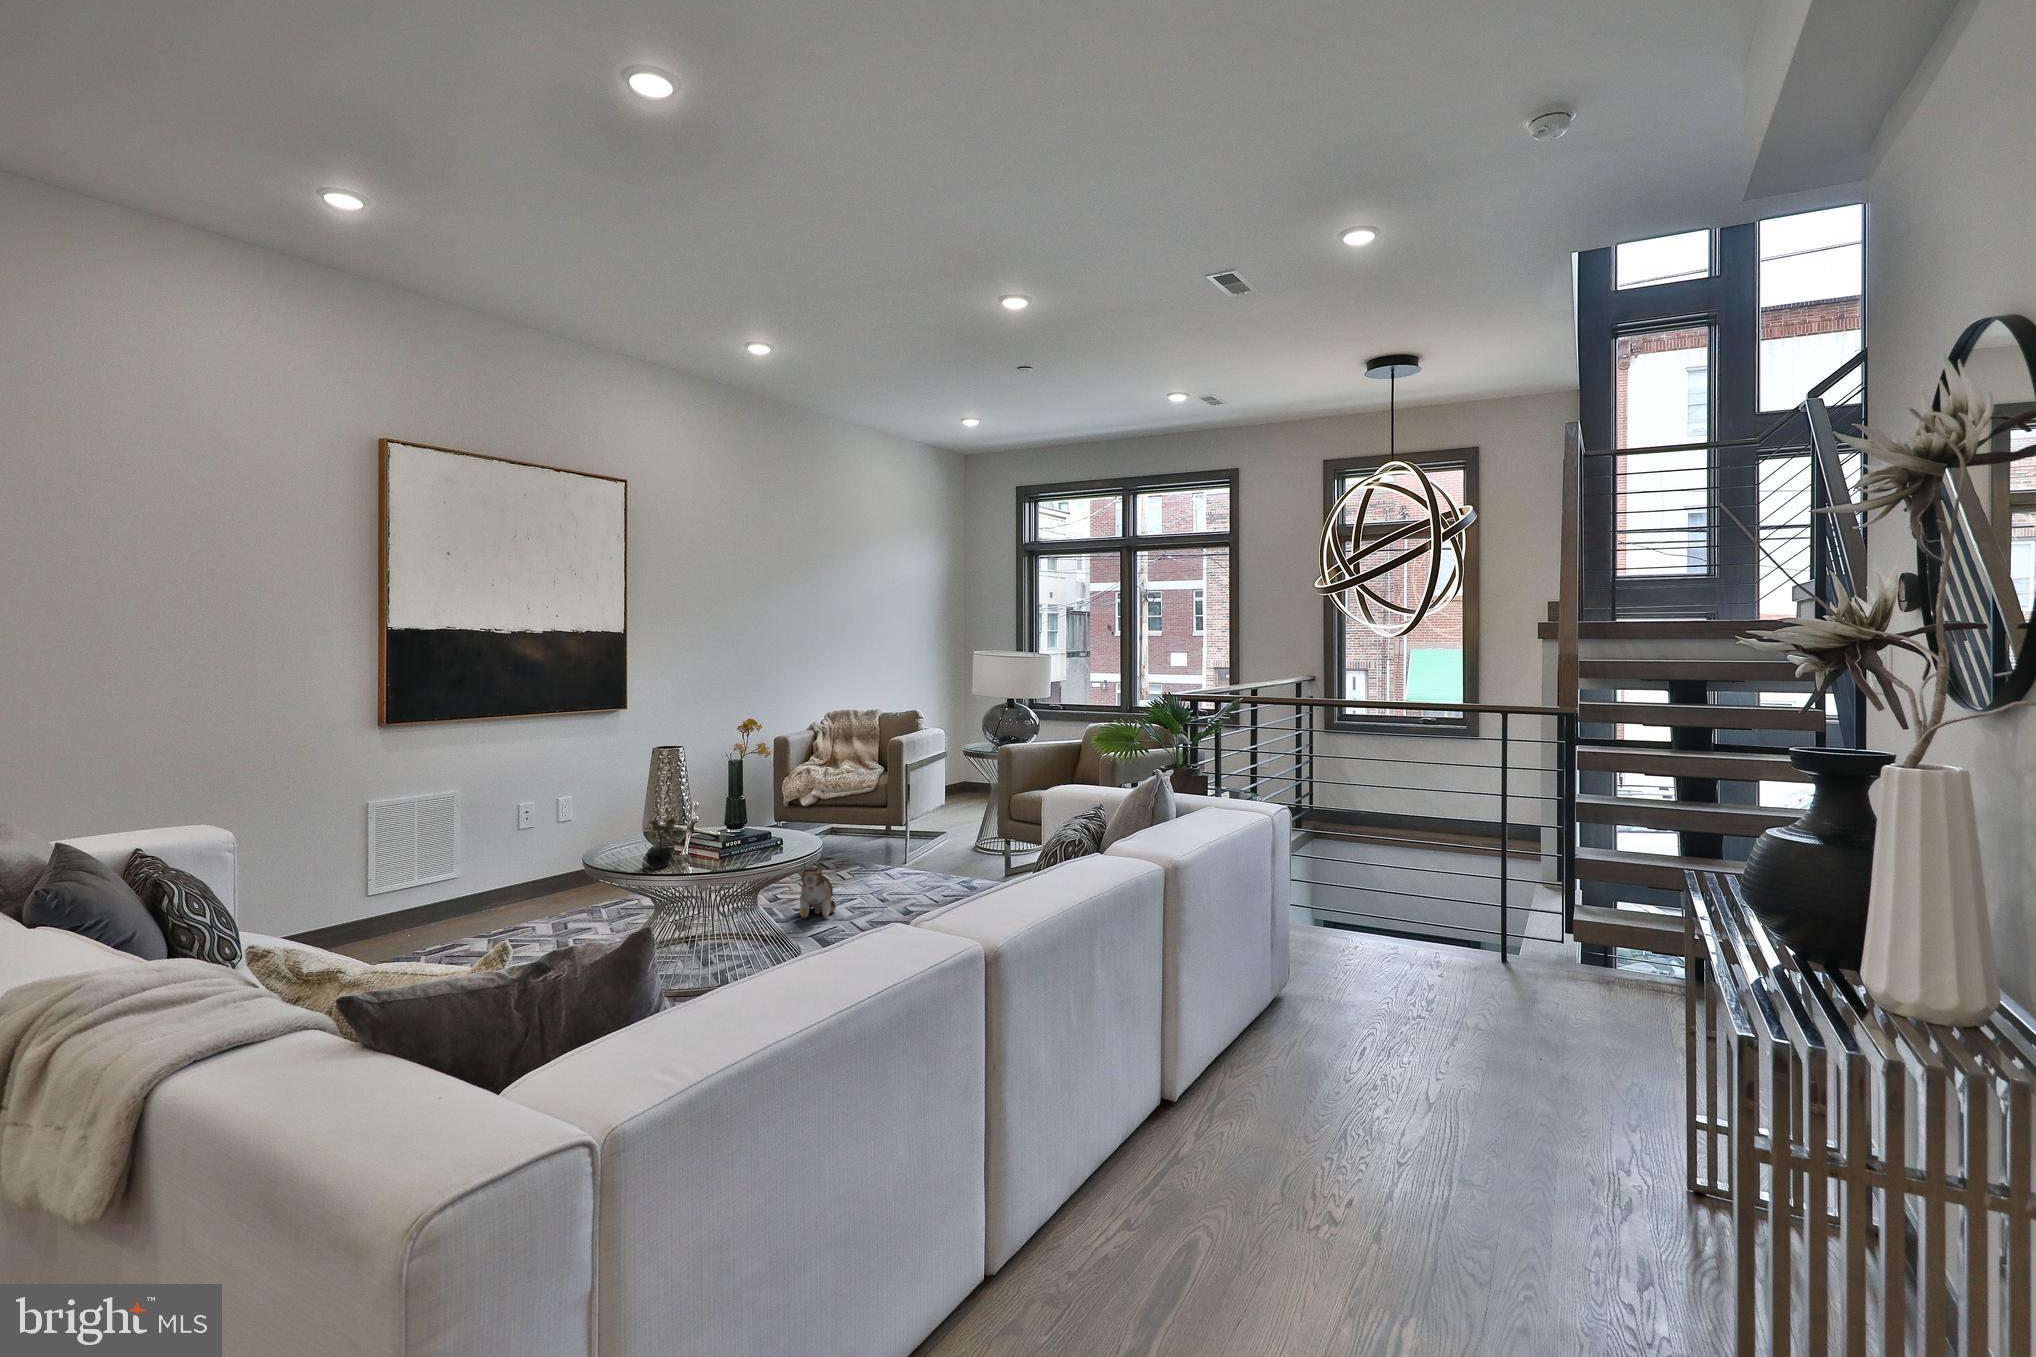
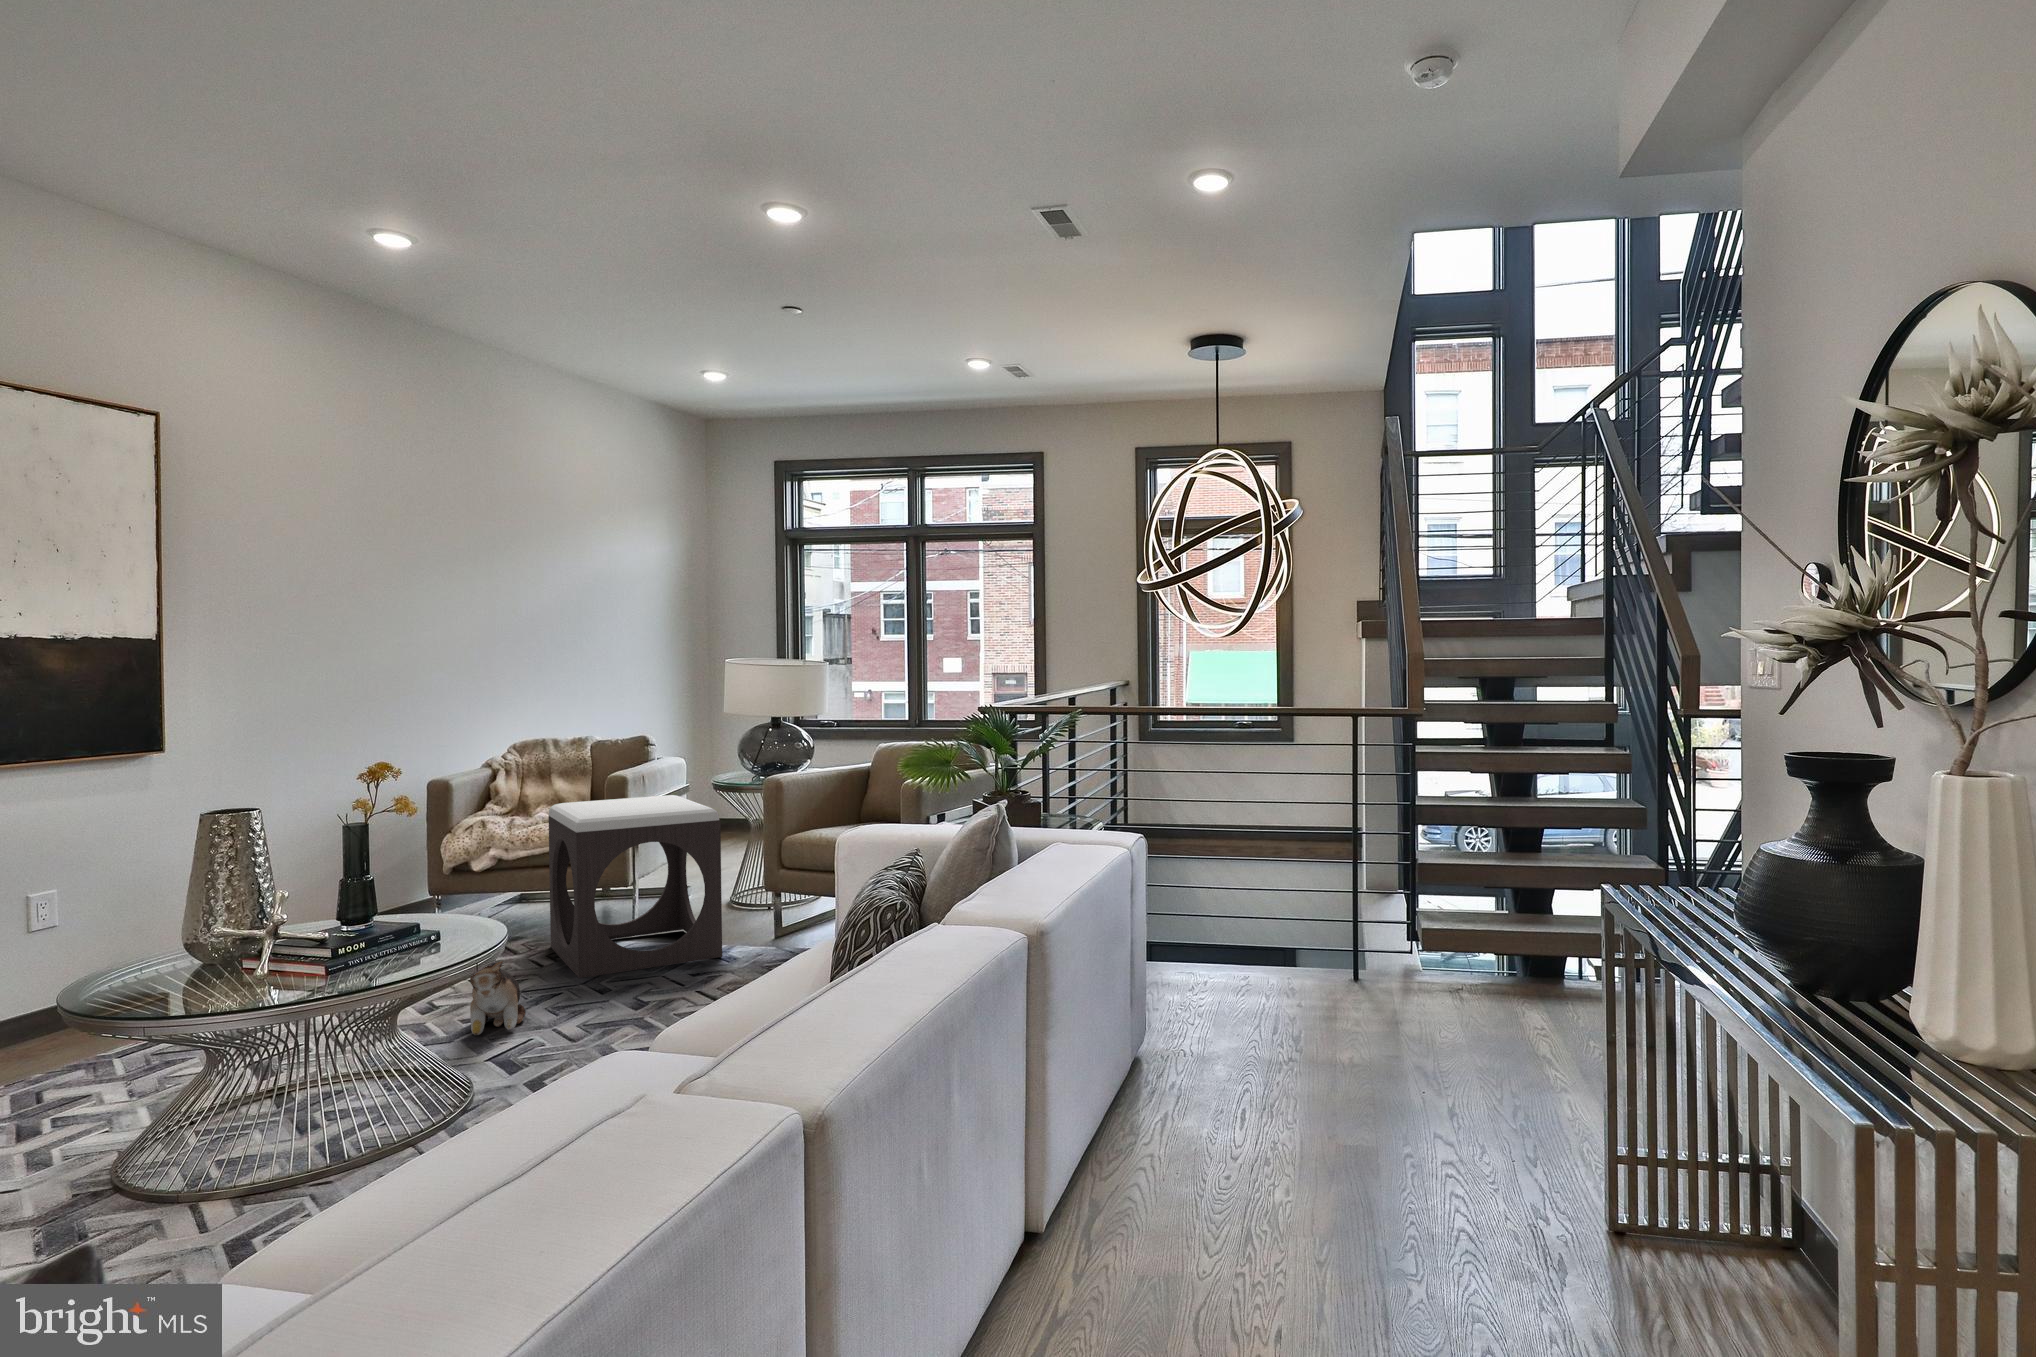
footstool: none [851,757,976,888] -> present [549,795,722,978]
succulent plant: present [646,817,676,869] -> none [185,910,248,999]

